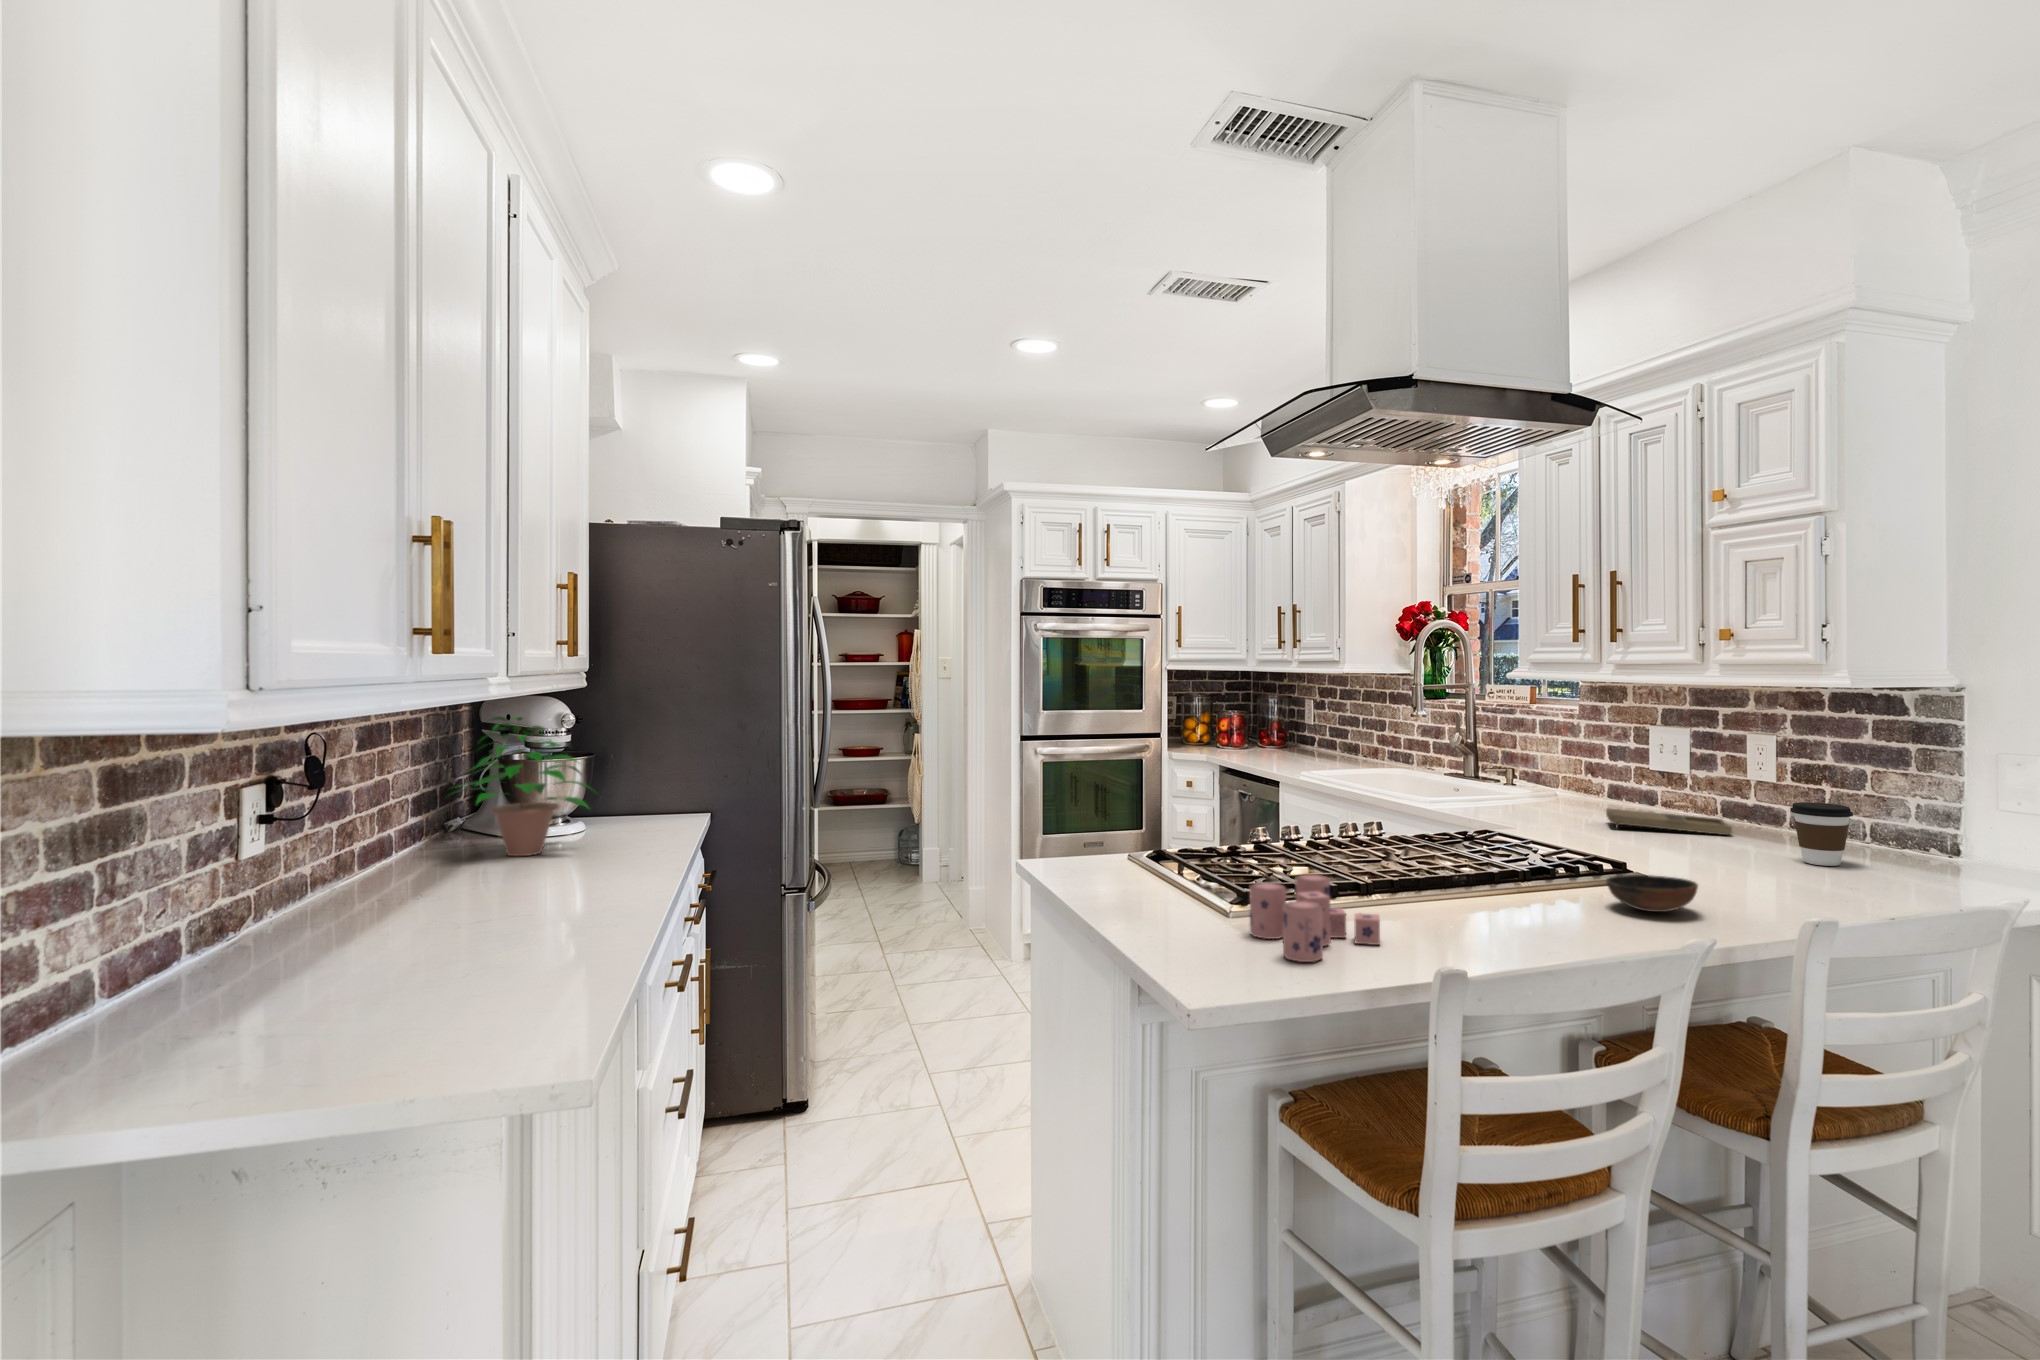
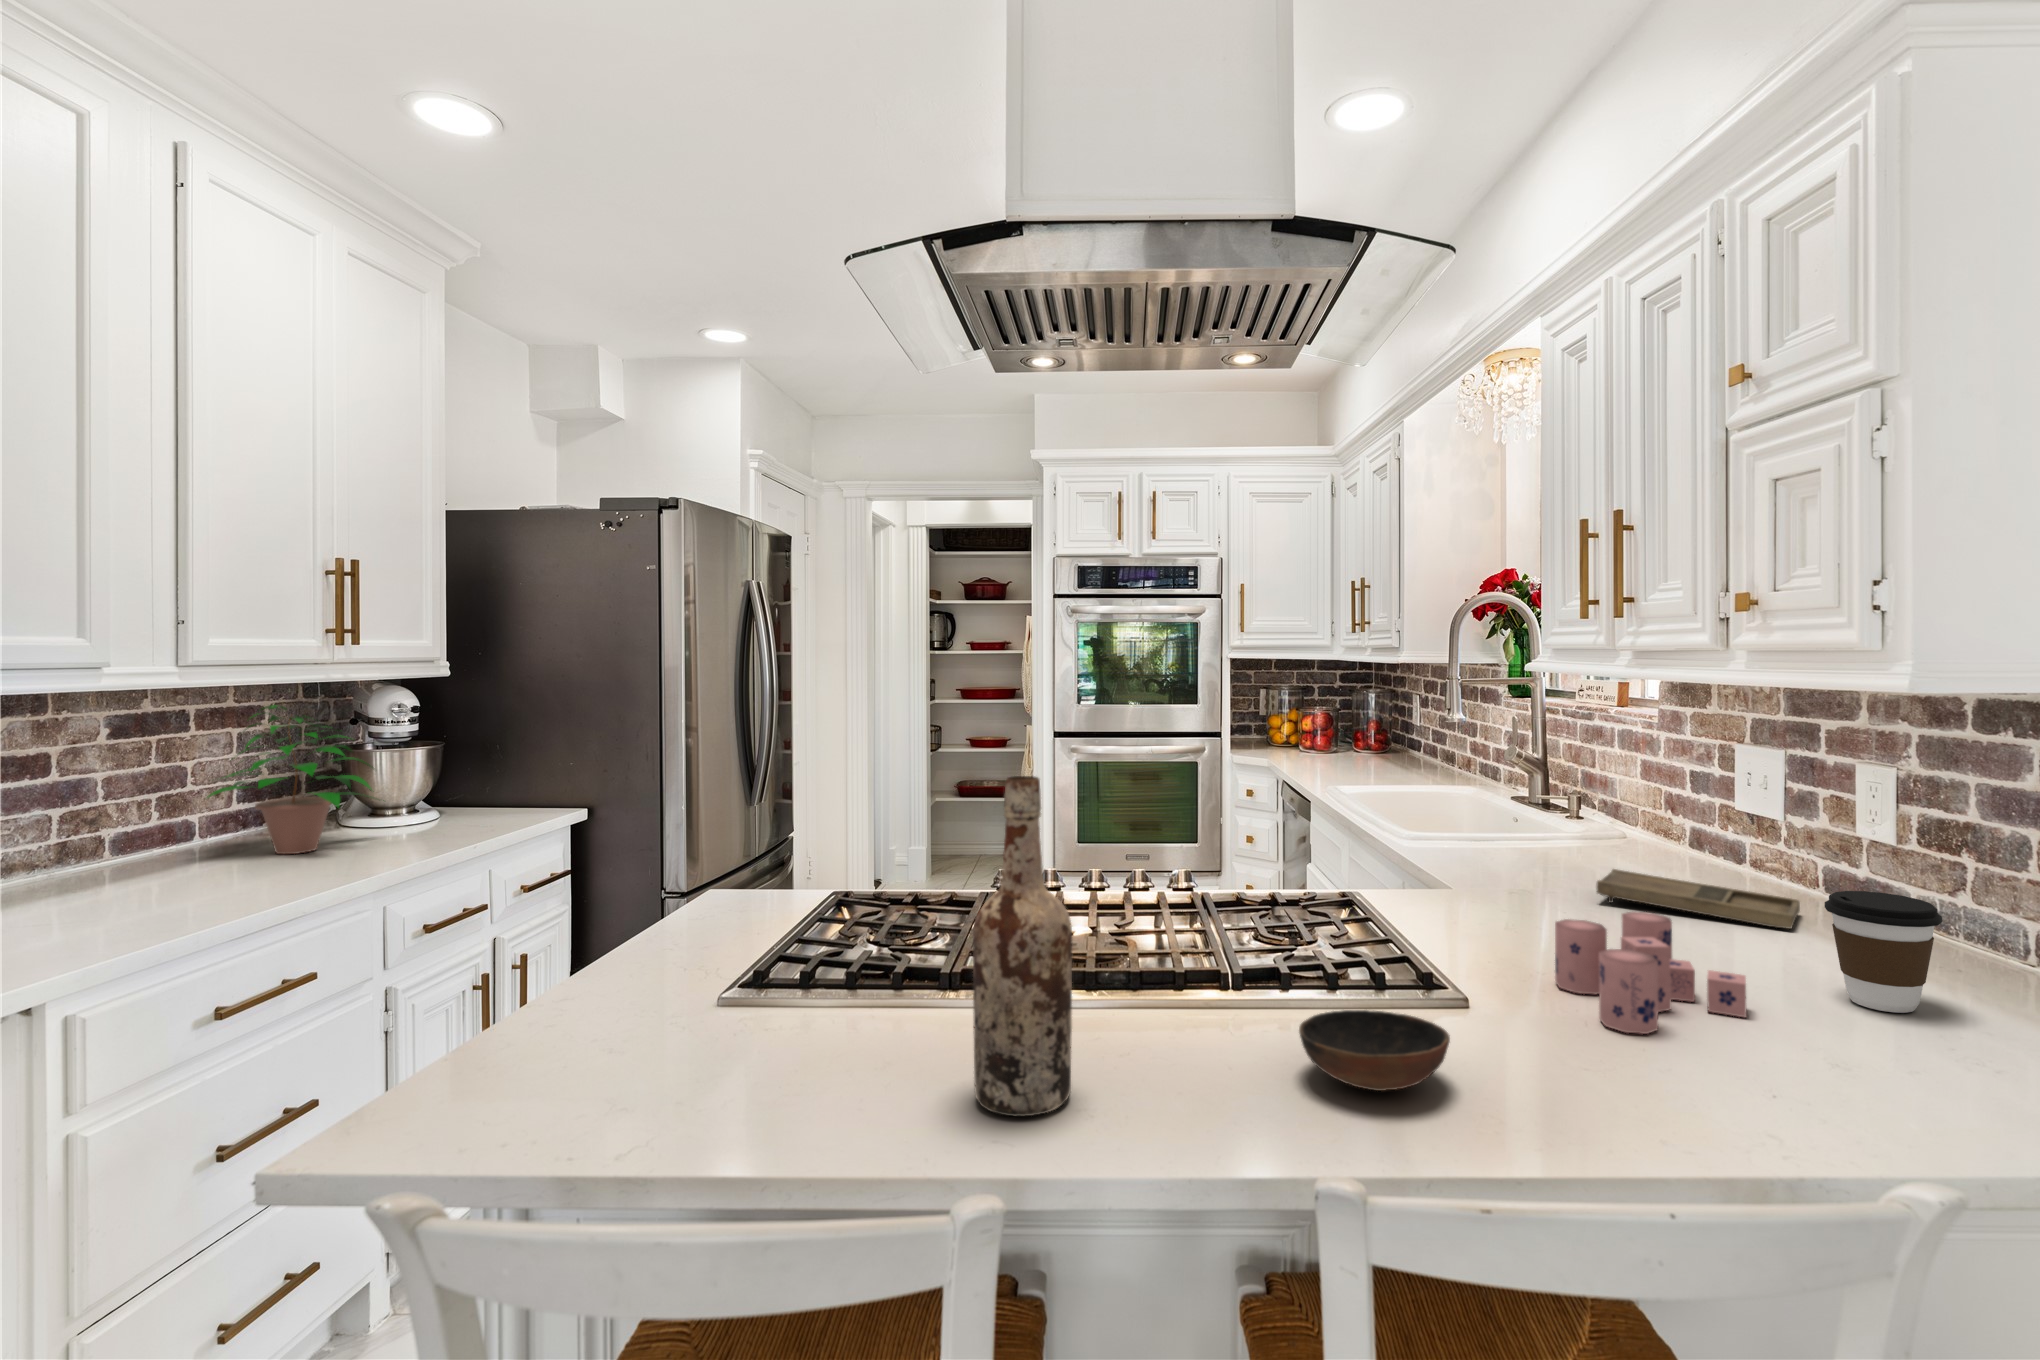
wine bottle: none [1466,742,1528,937] -> present [973,776,1072,1116]
candle: present [1250,874,1380,962] -> present [1555,912,1746,1034]

